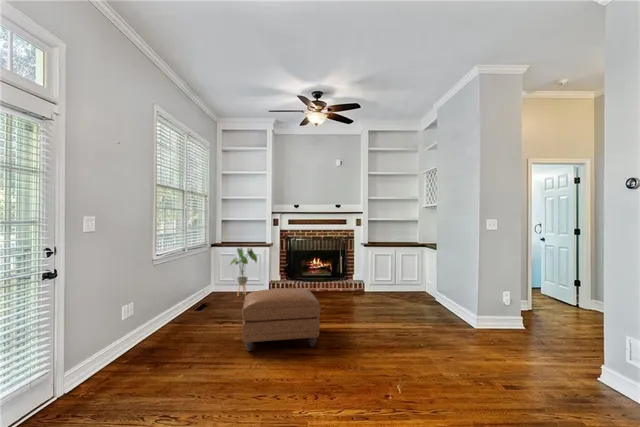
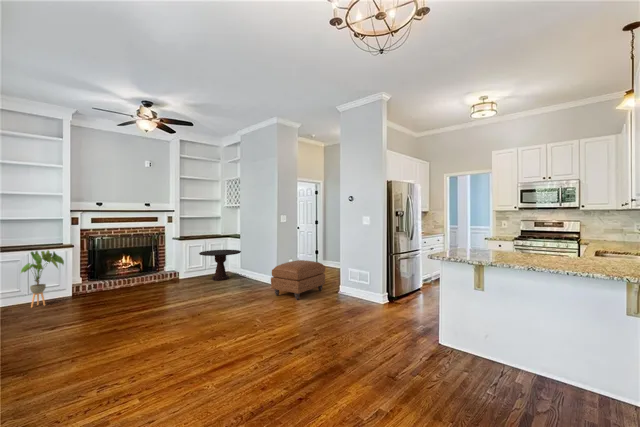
side table: none [382,262,435,303] -> present [199,250,241,281]
ottoman: present [242,289,321,351] -> present [271,260,326,300]

